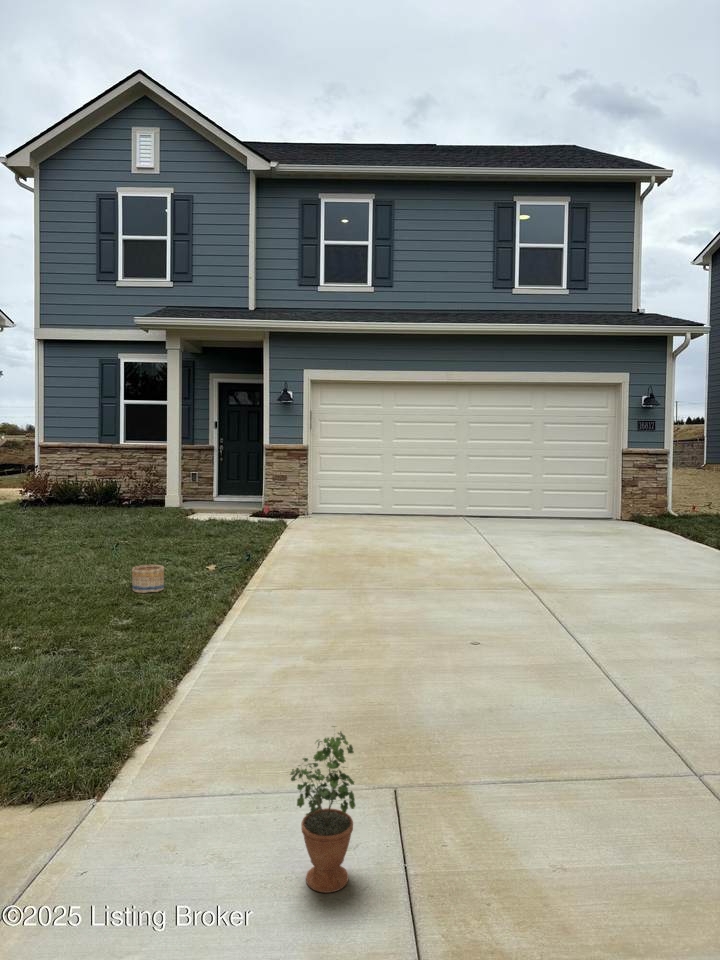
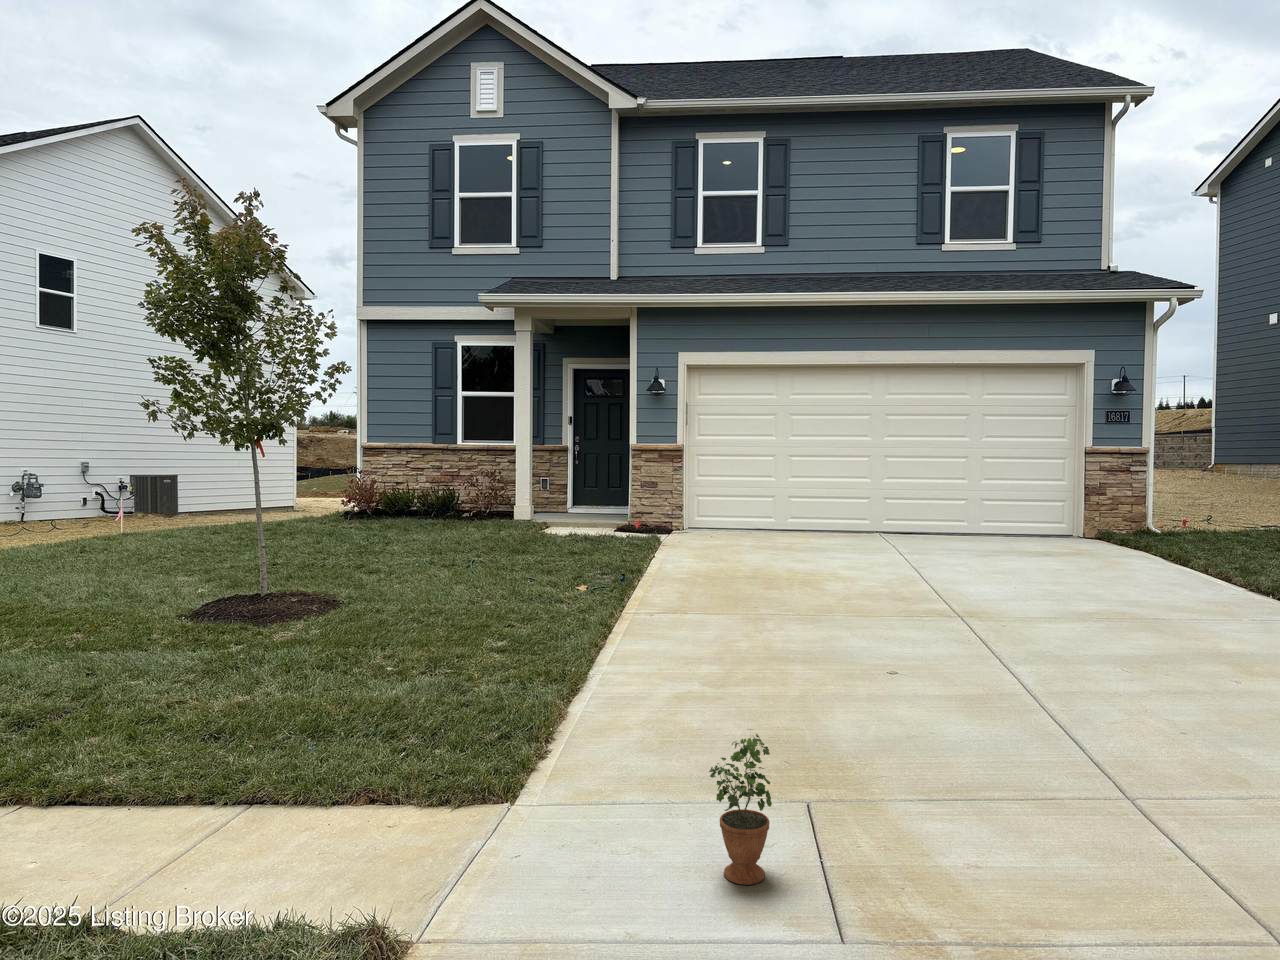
basket: present [132,565,164,593] -> none [498,584,533,615]

